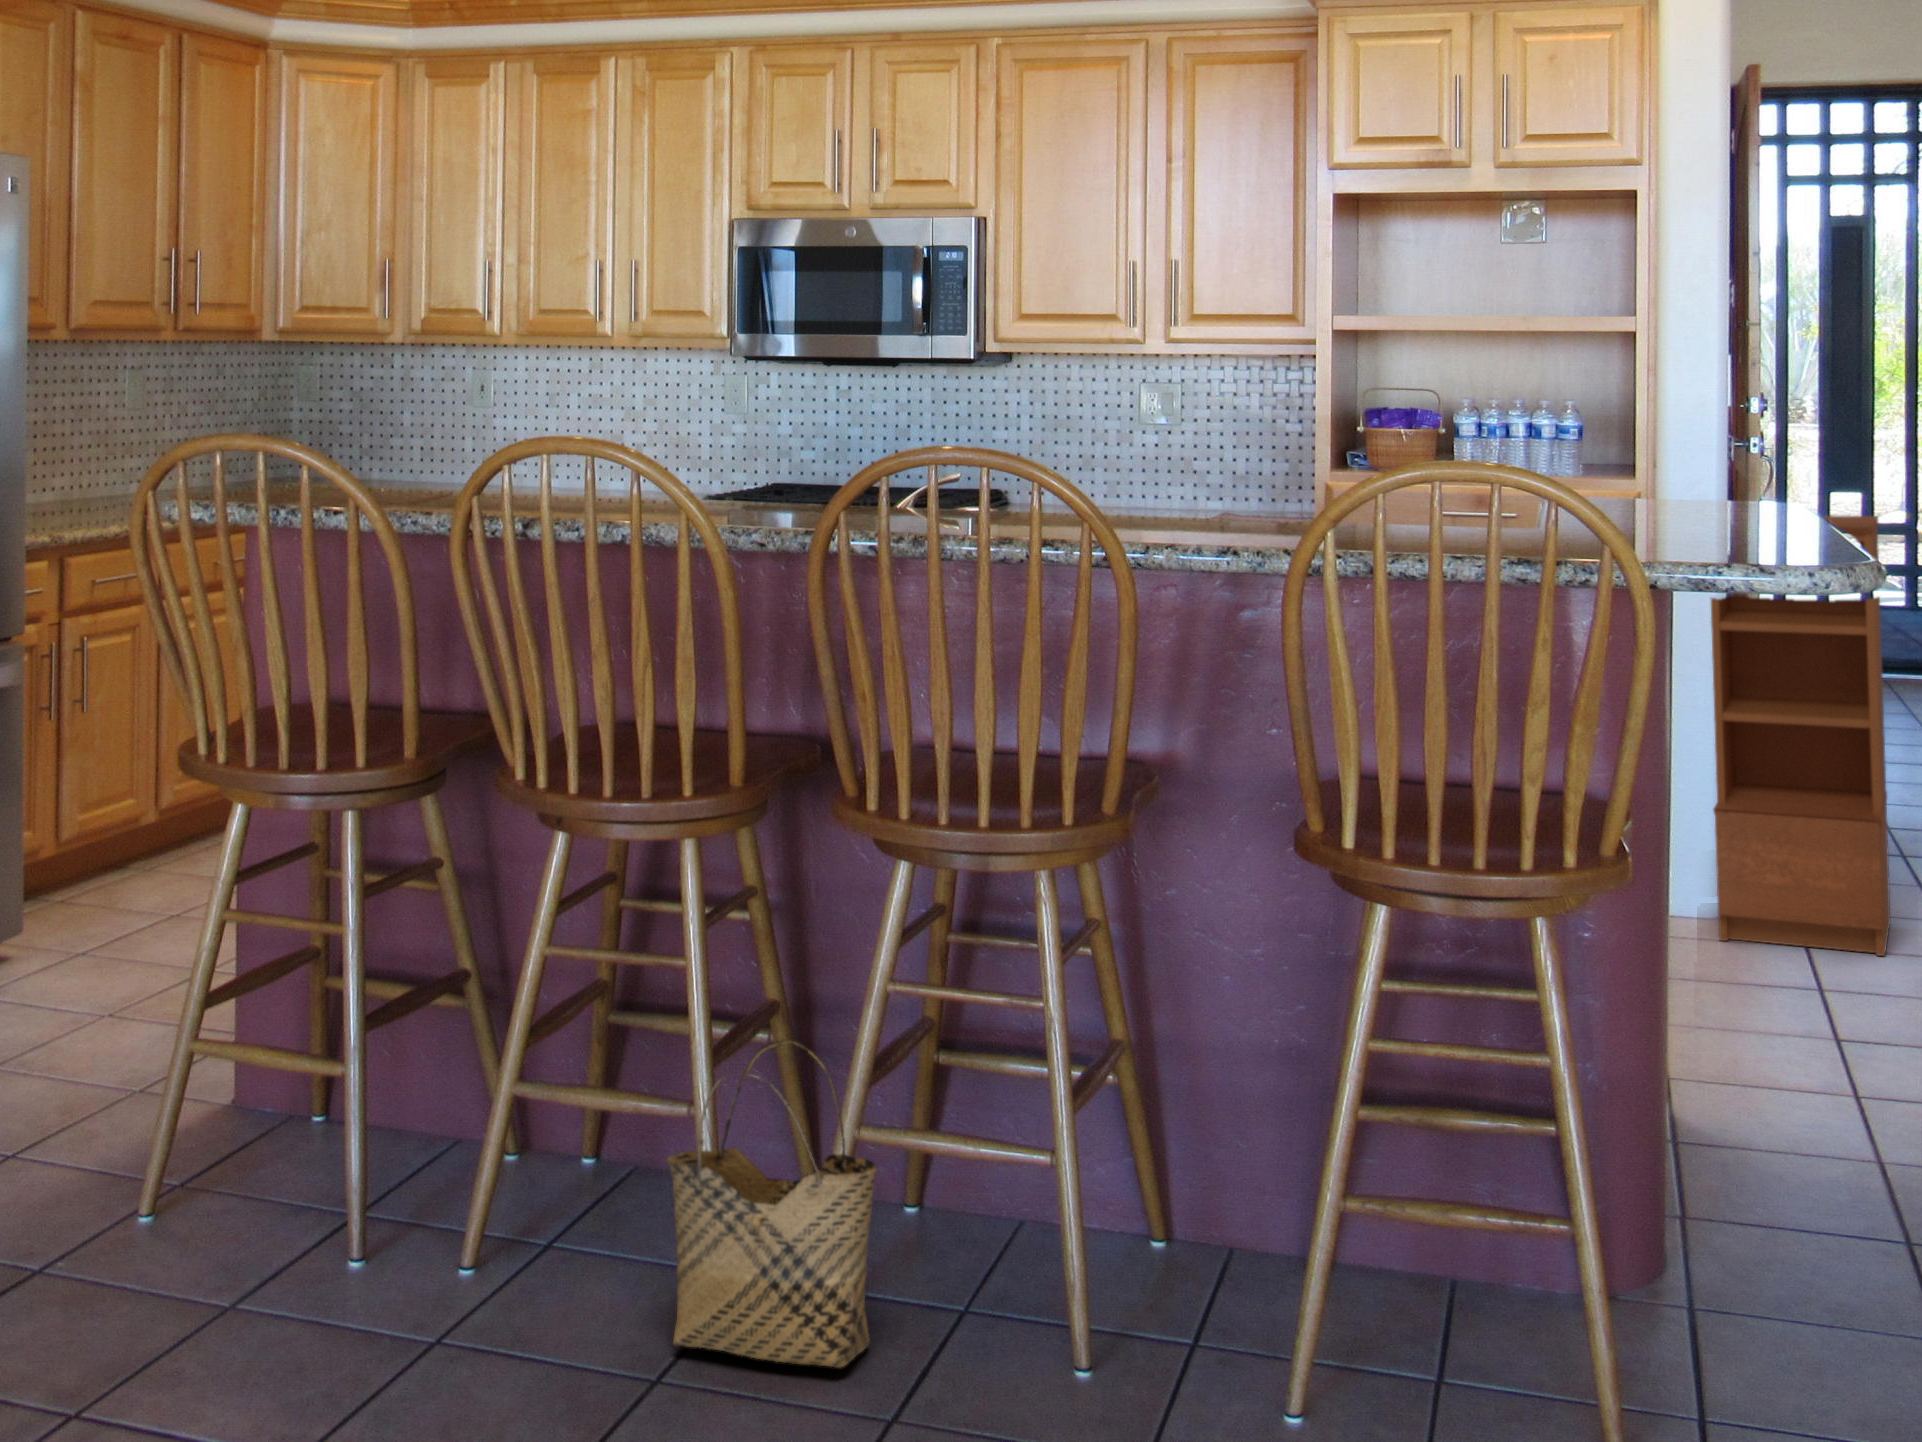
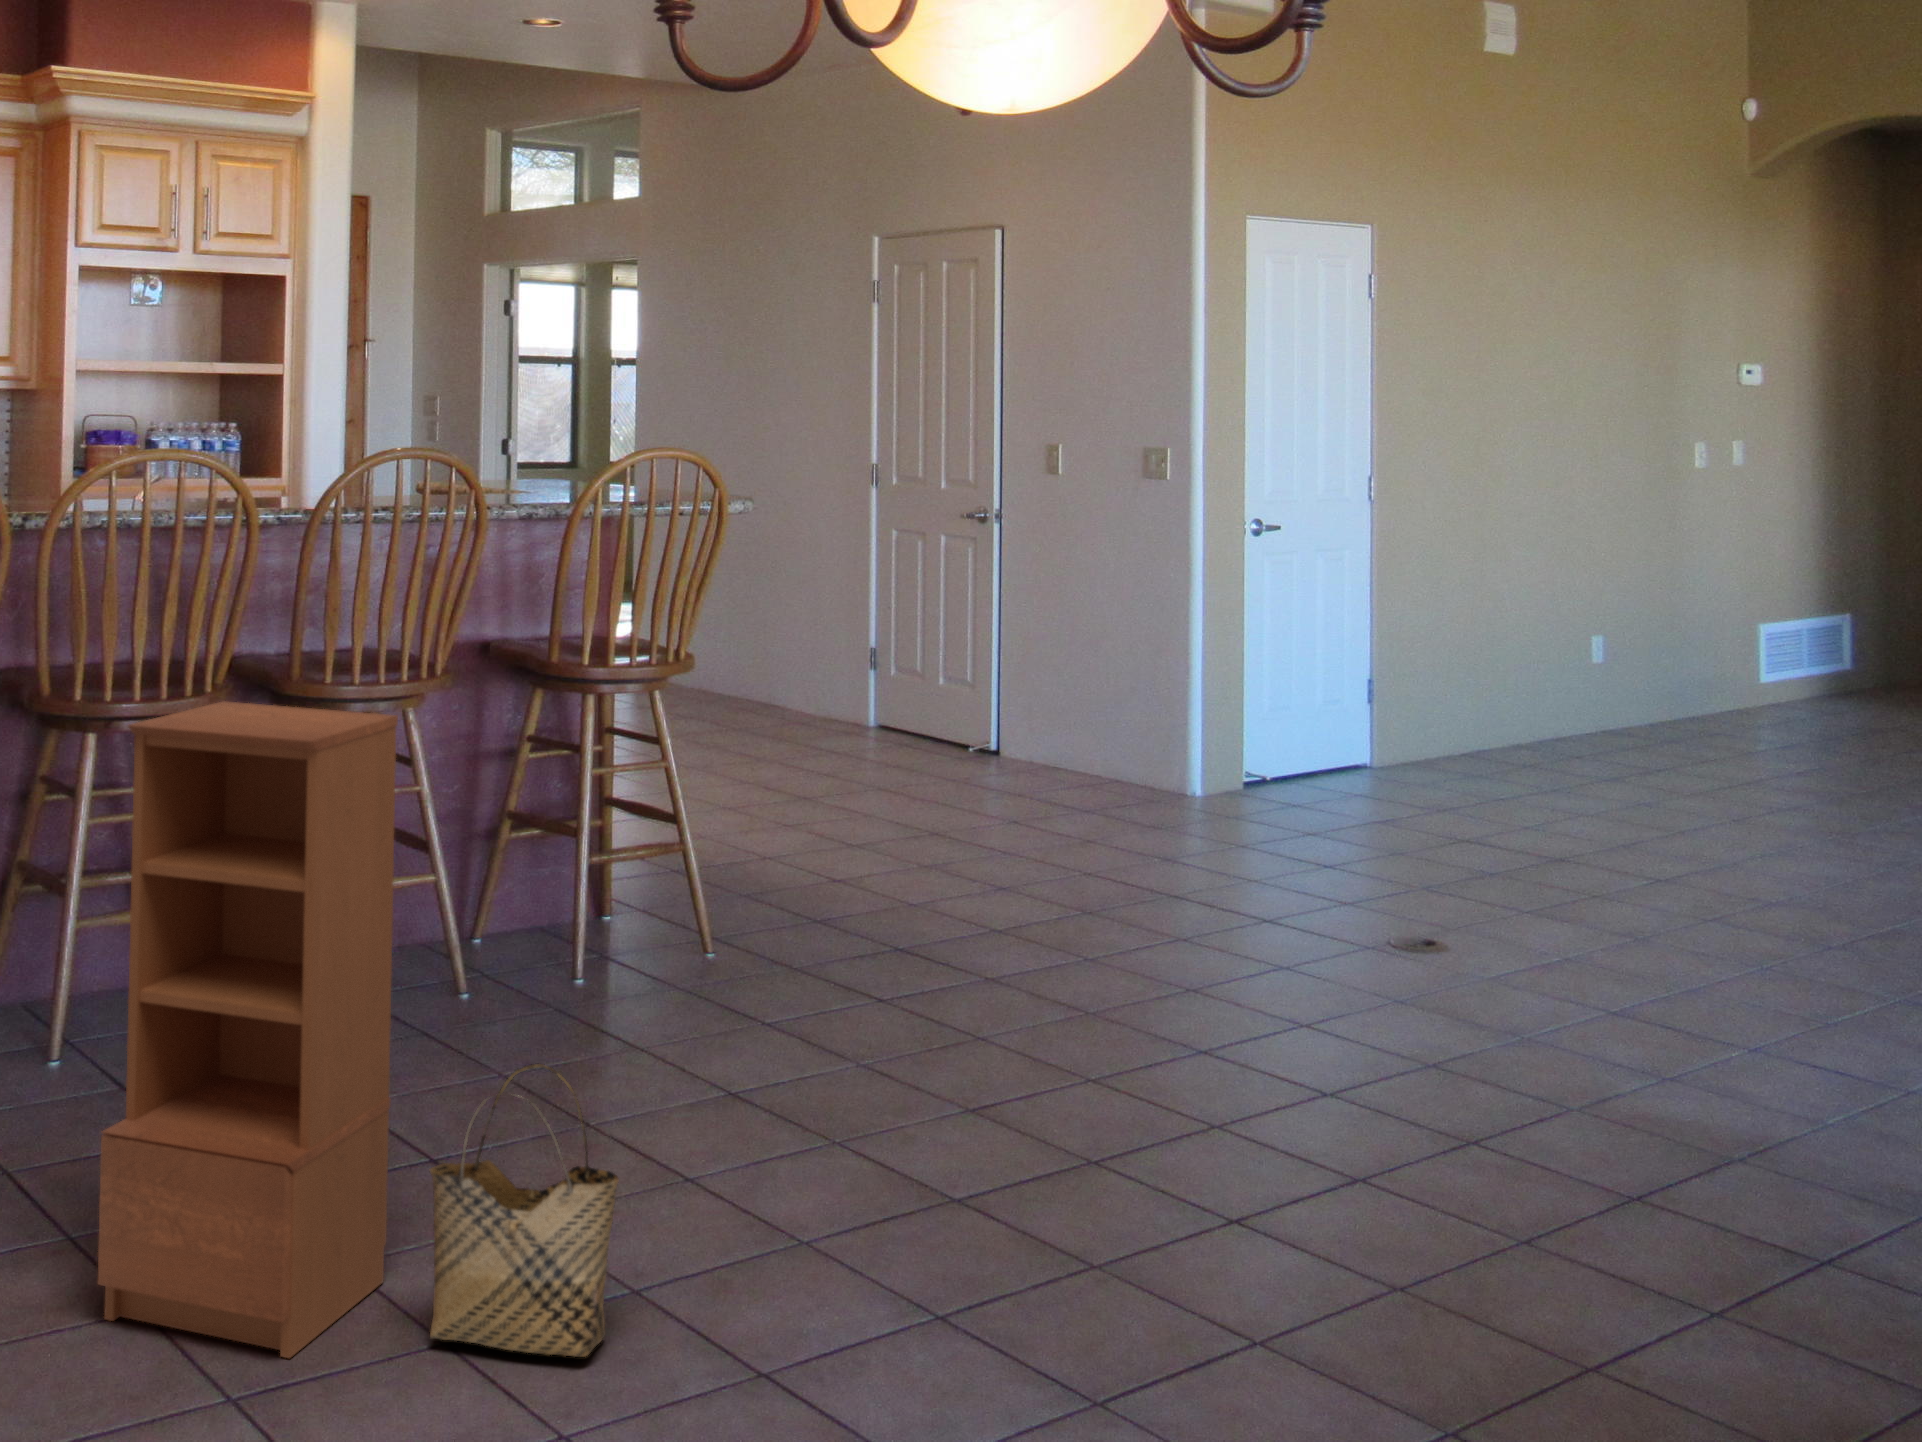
bookcase: present [1711,516,1890,956] -> present [98,701,398,1358]

